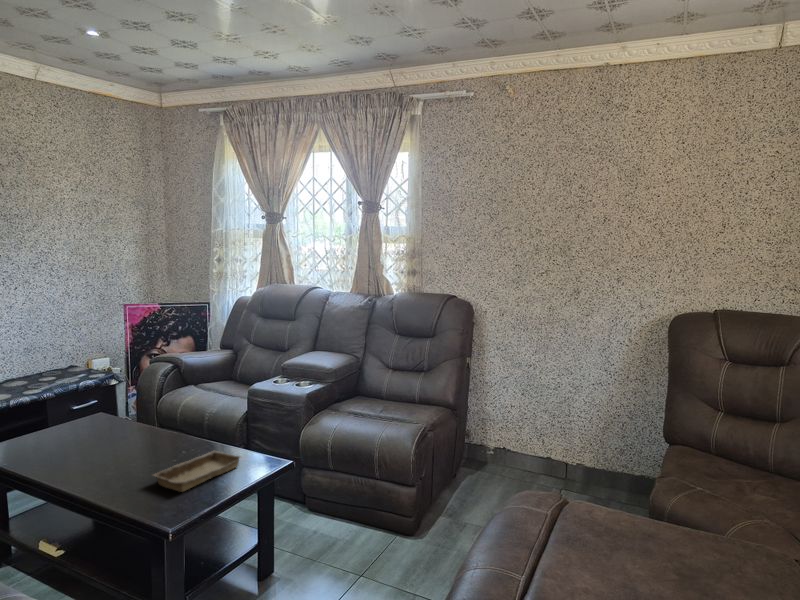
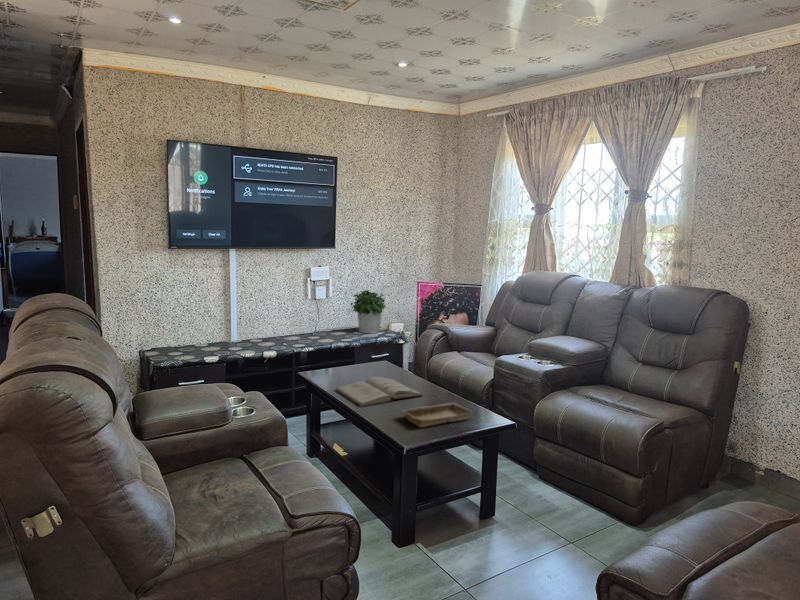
potted plant: none [30,320,86,378] -> present [351,290,385,333]
book: none [37,435,169,483] -> present [335,377,423,407]

